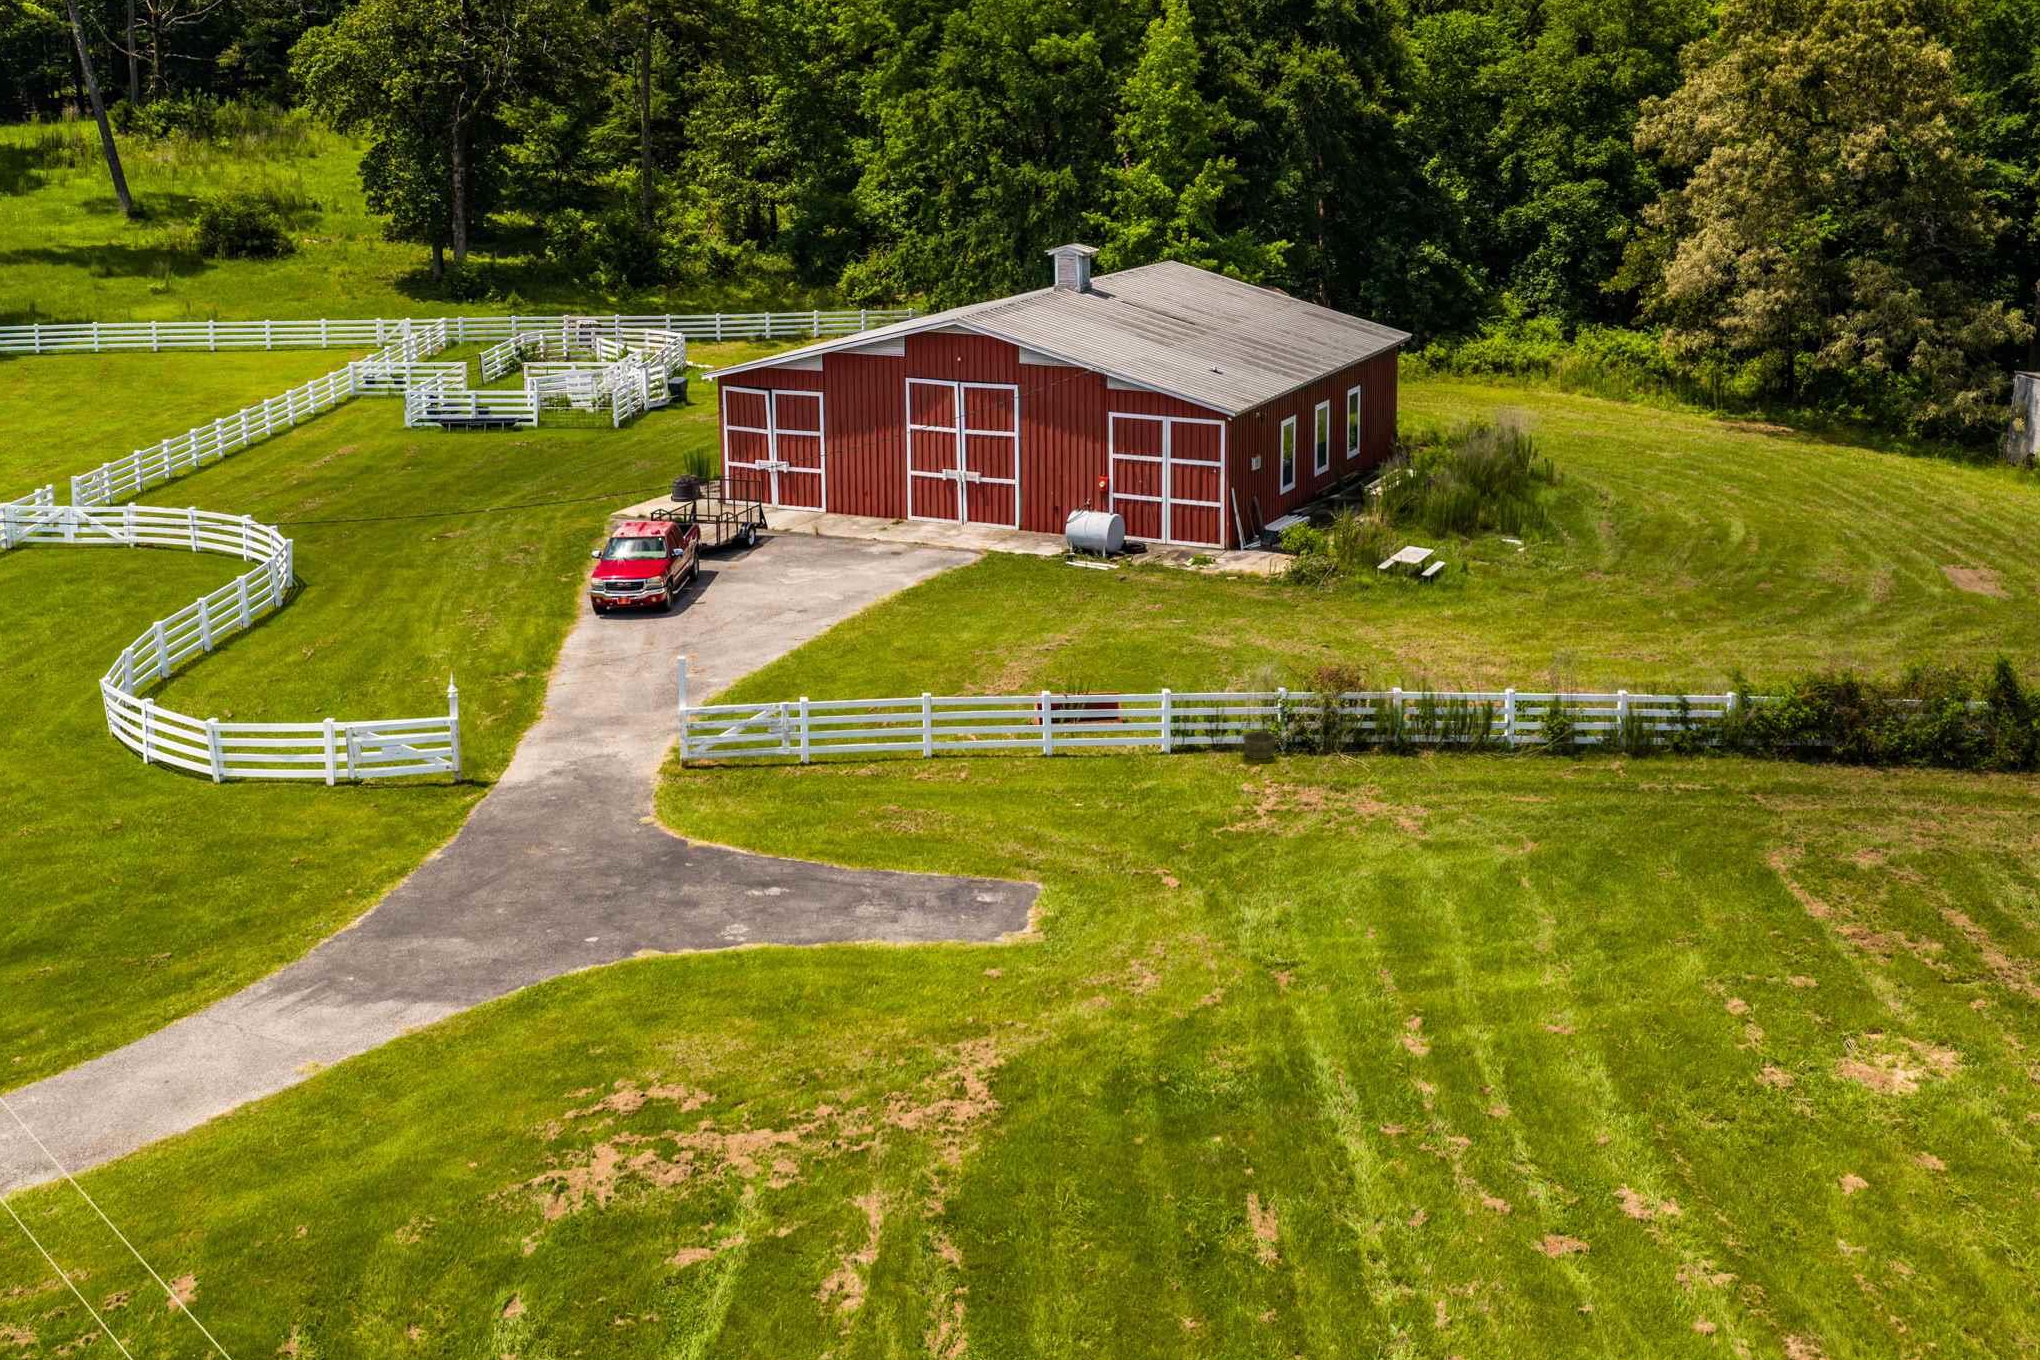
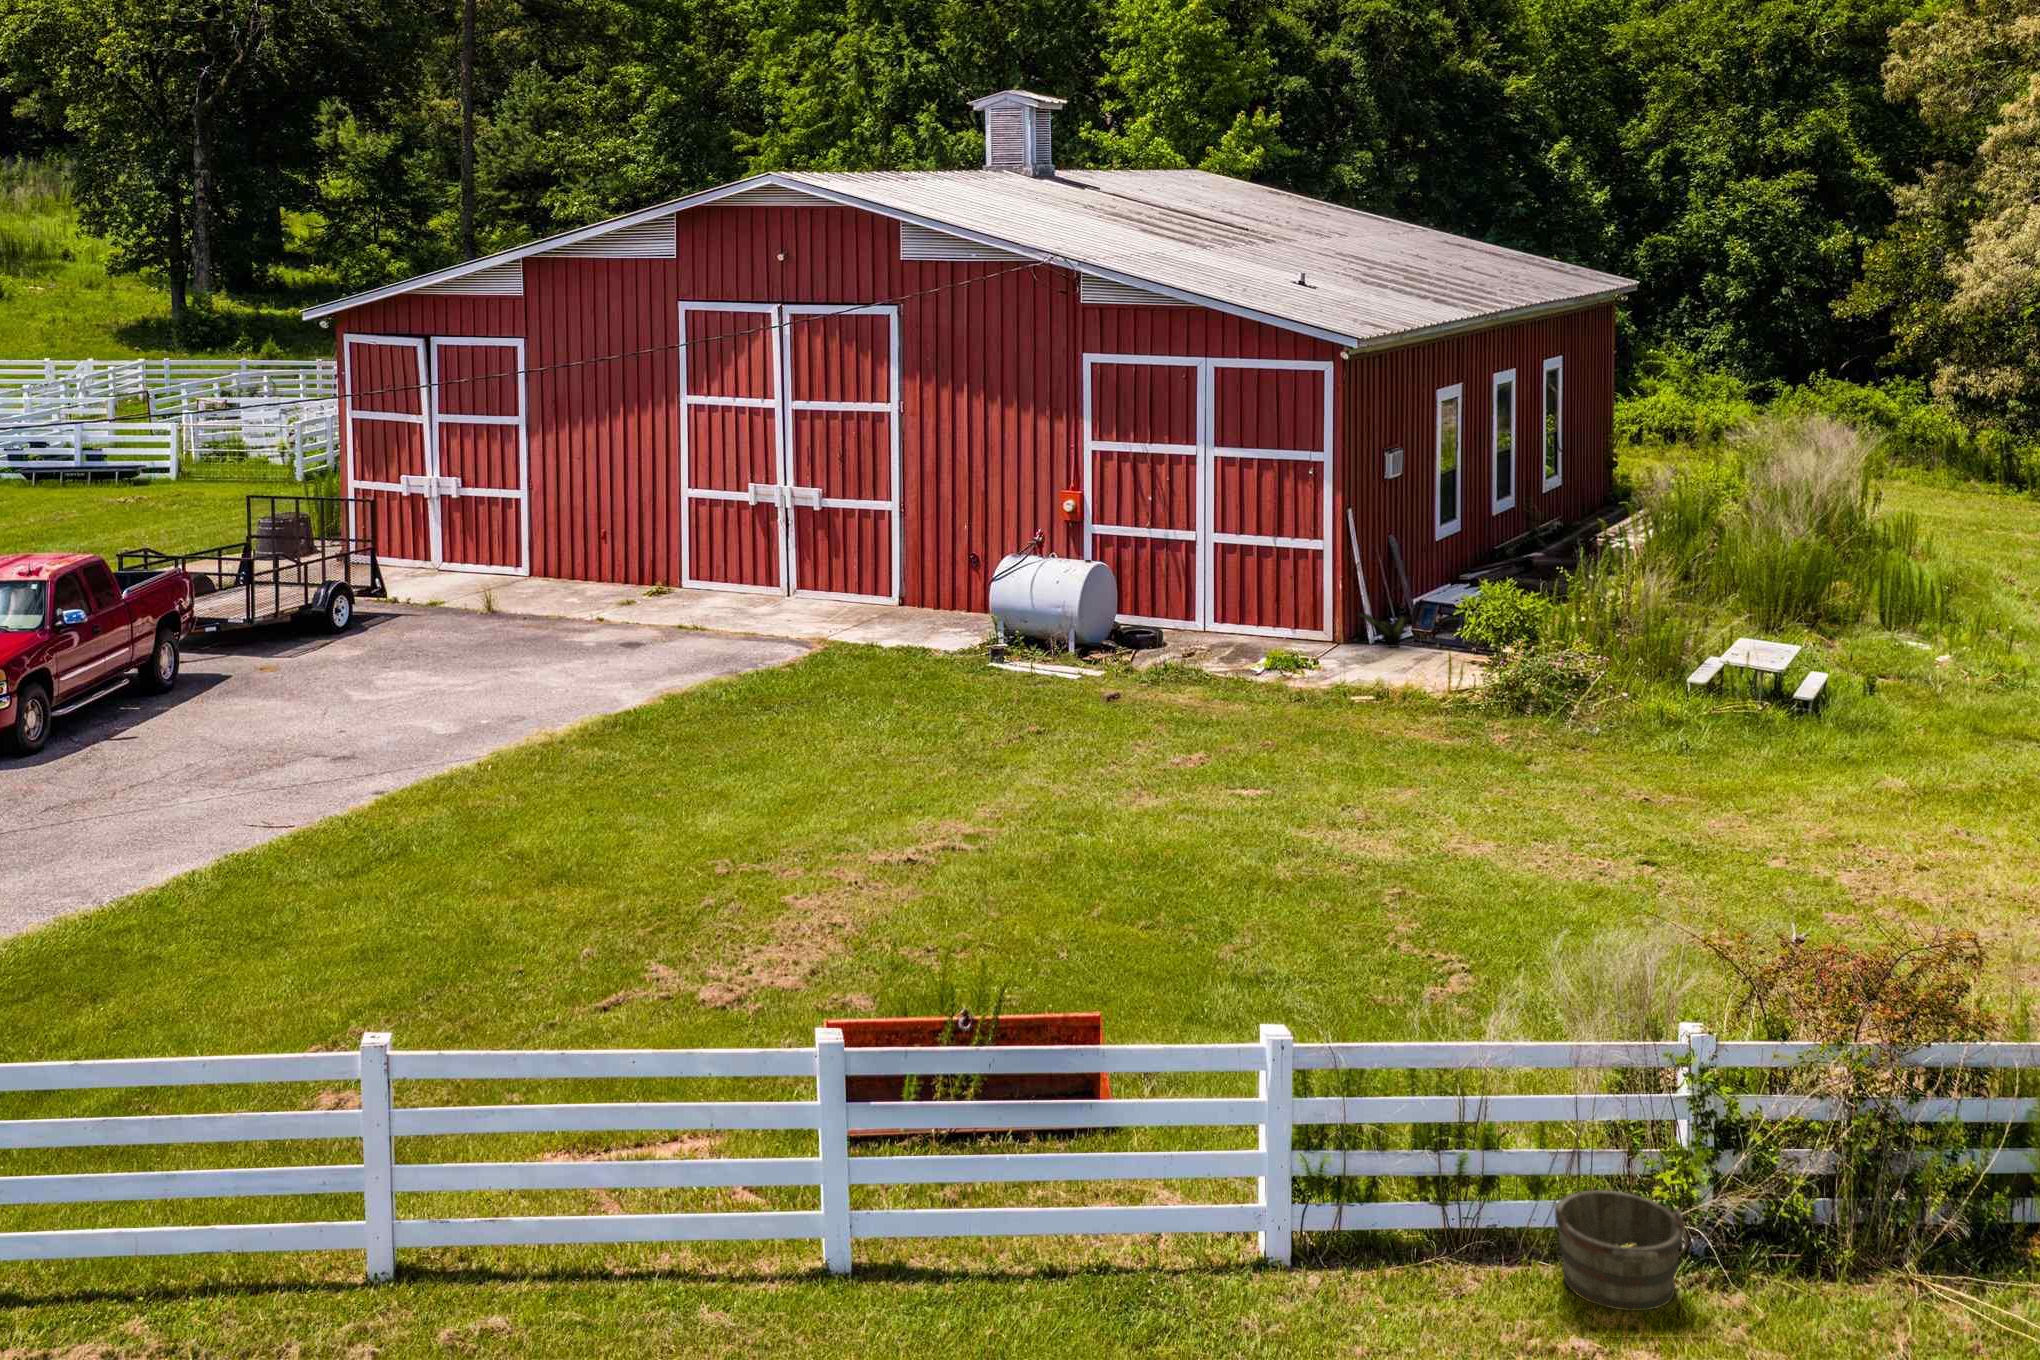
potted plant: none [1234,535,1265,552] -> present [1357,612,1410,647]

